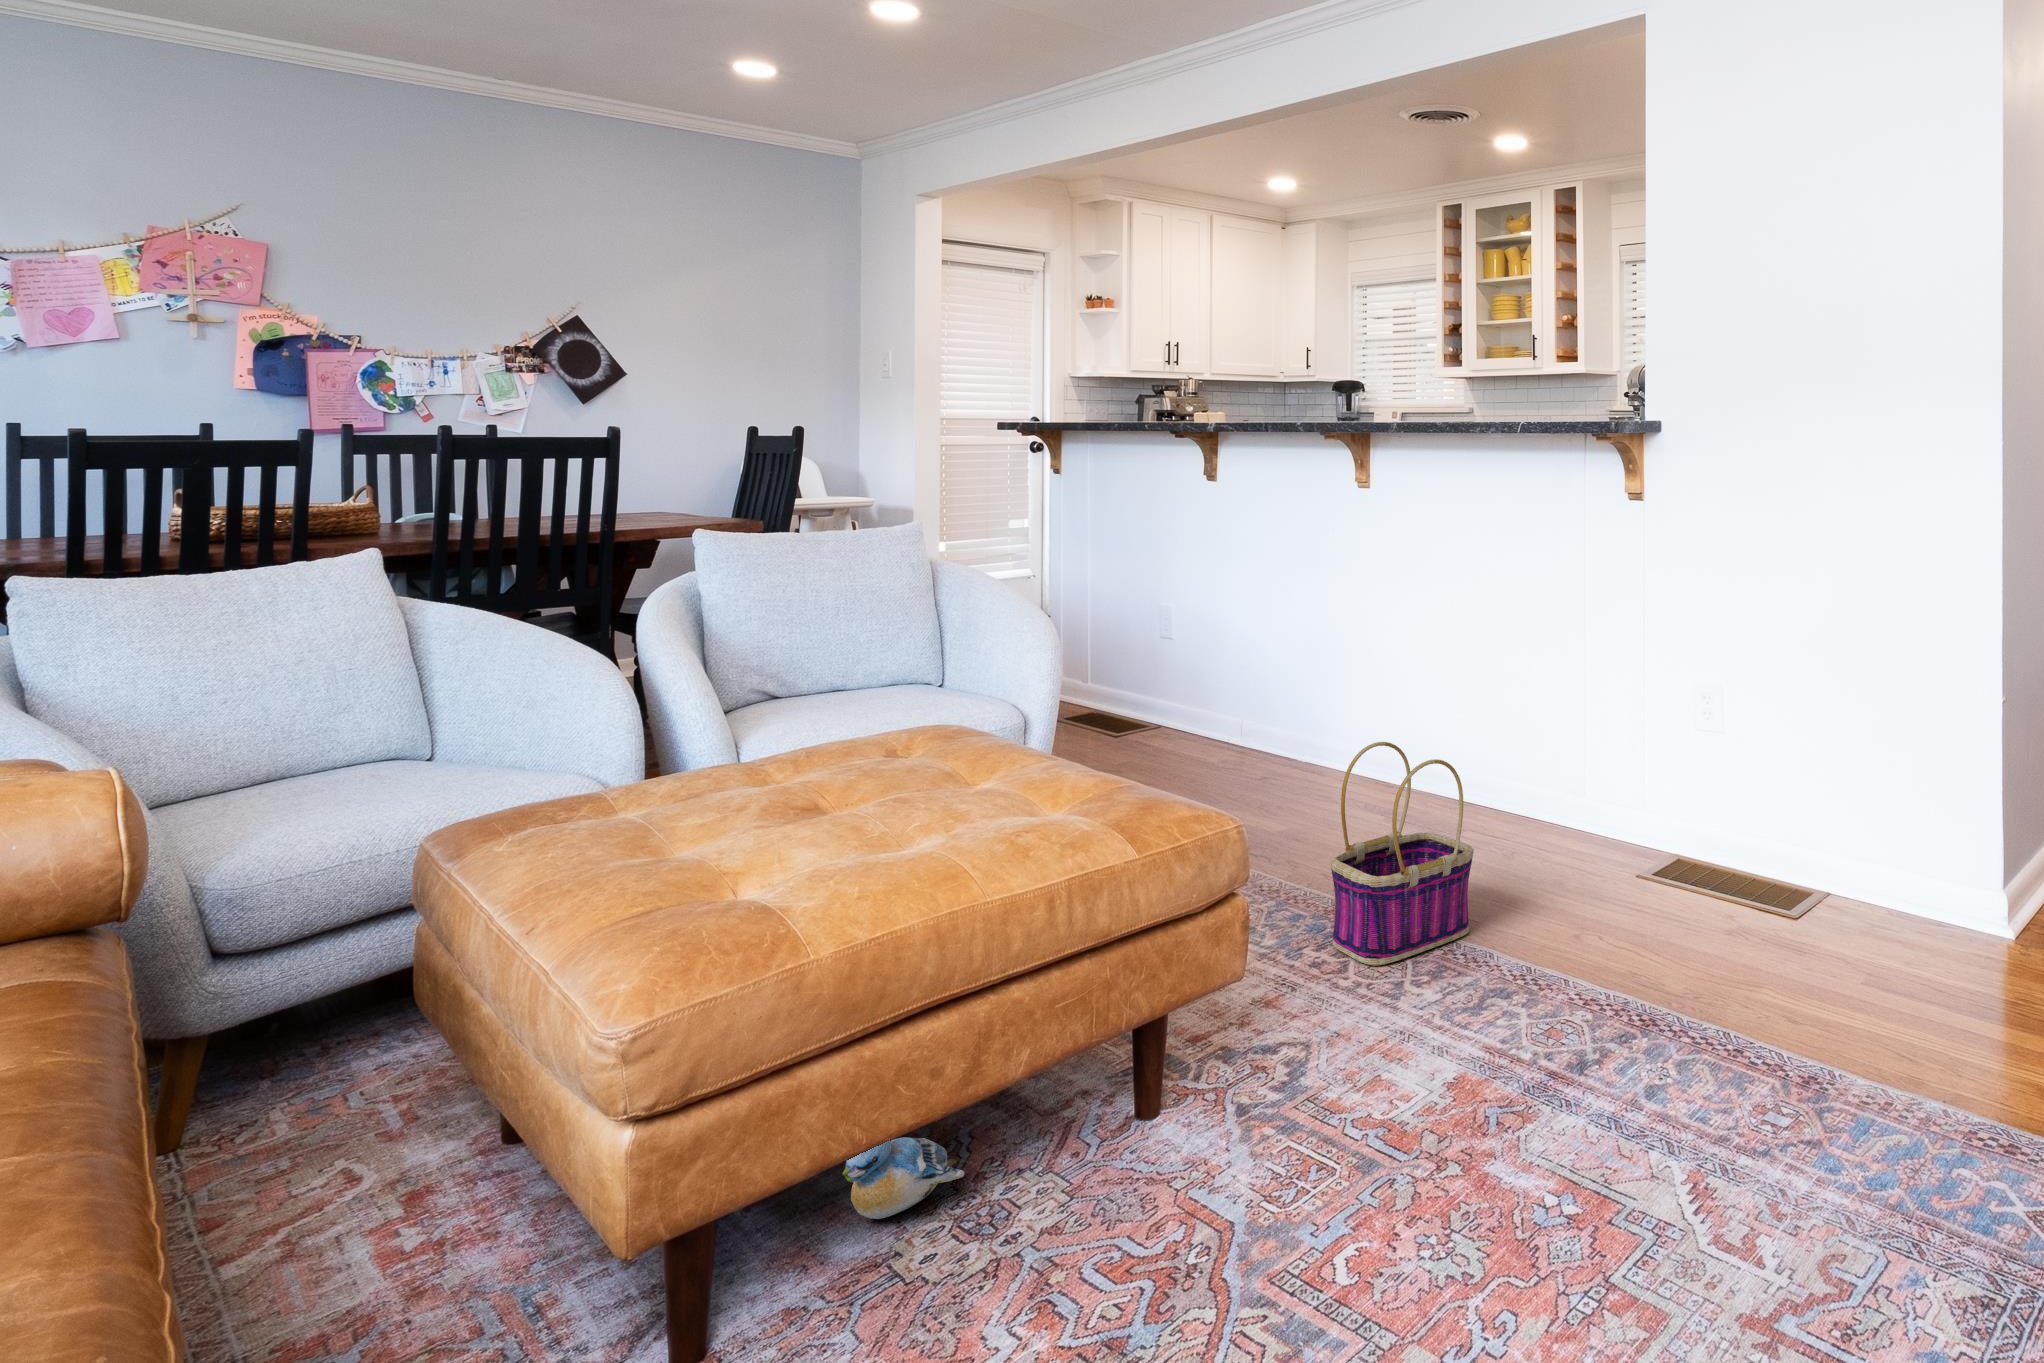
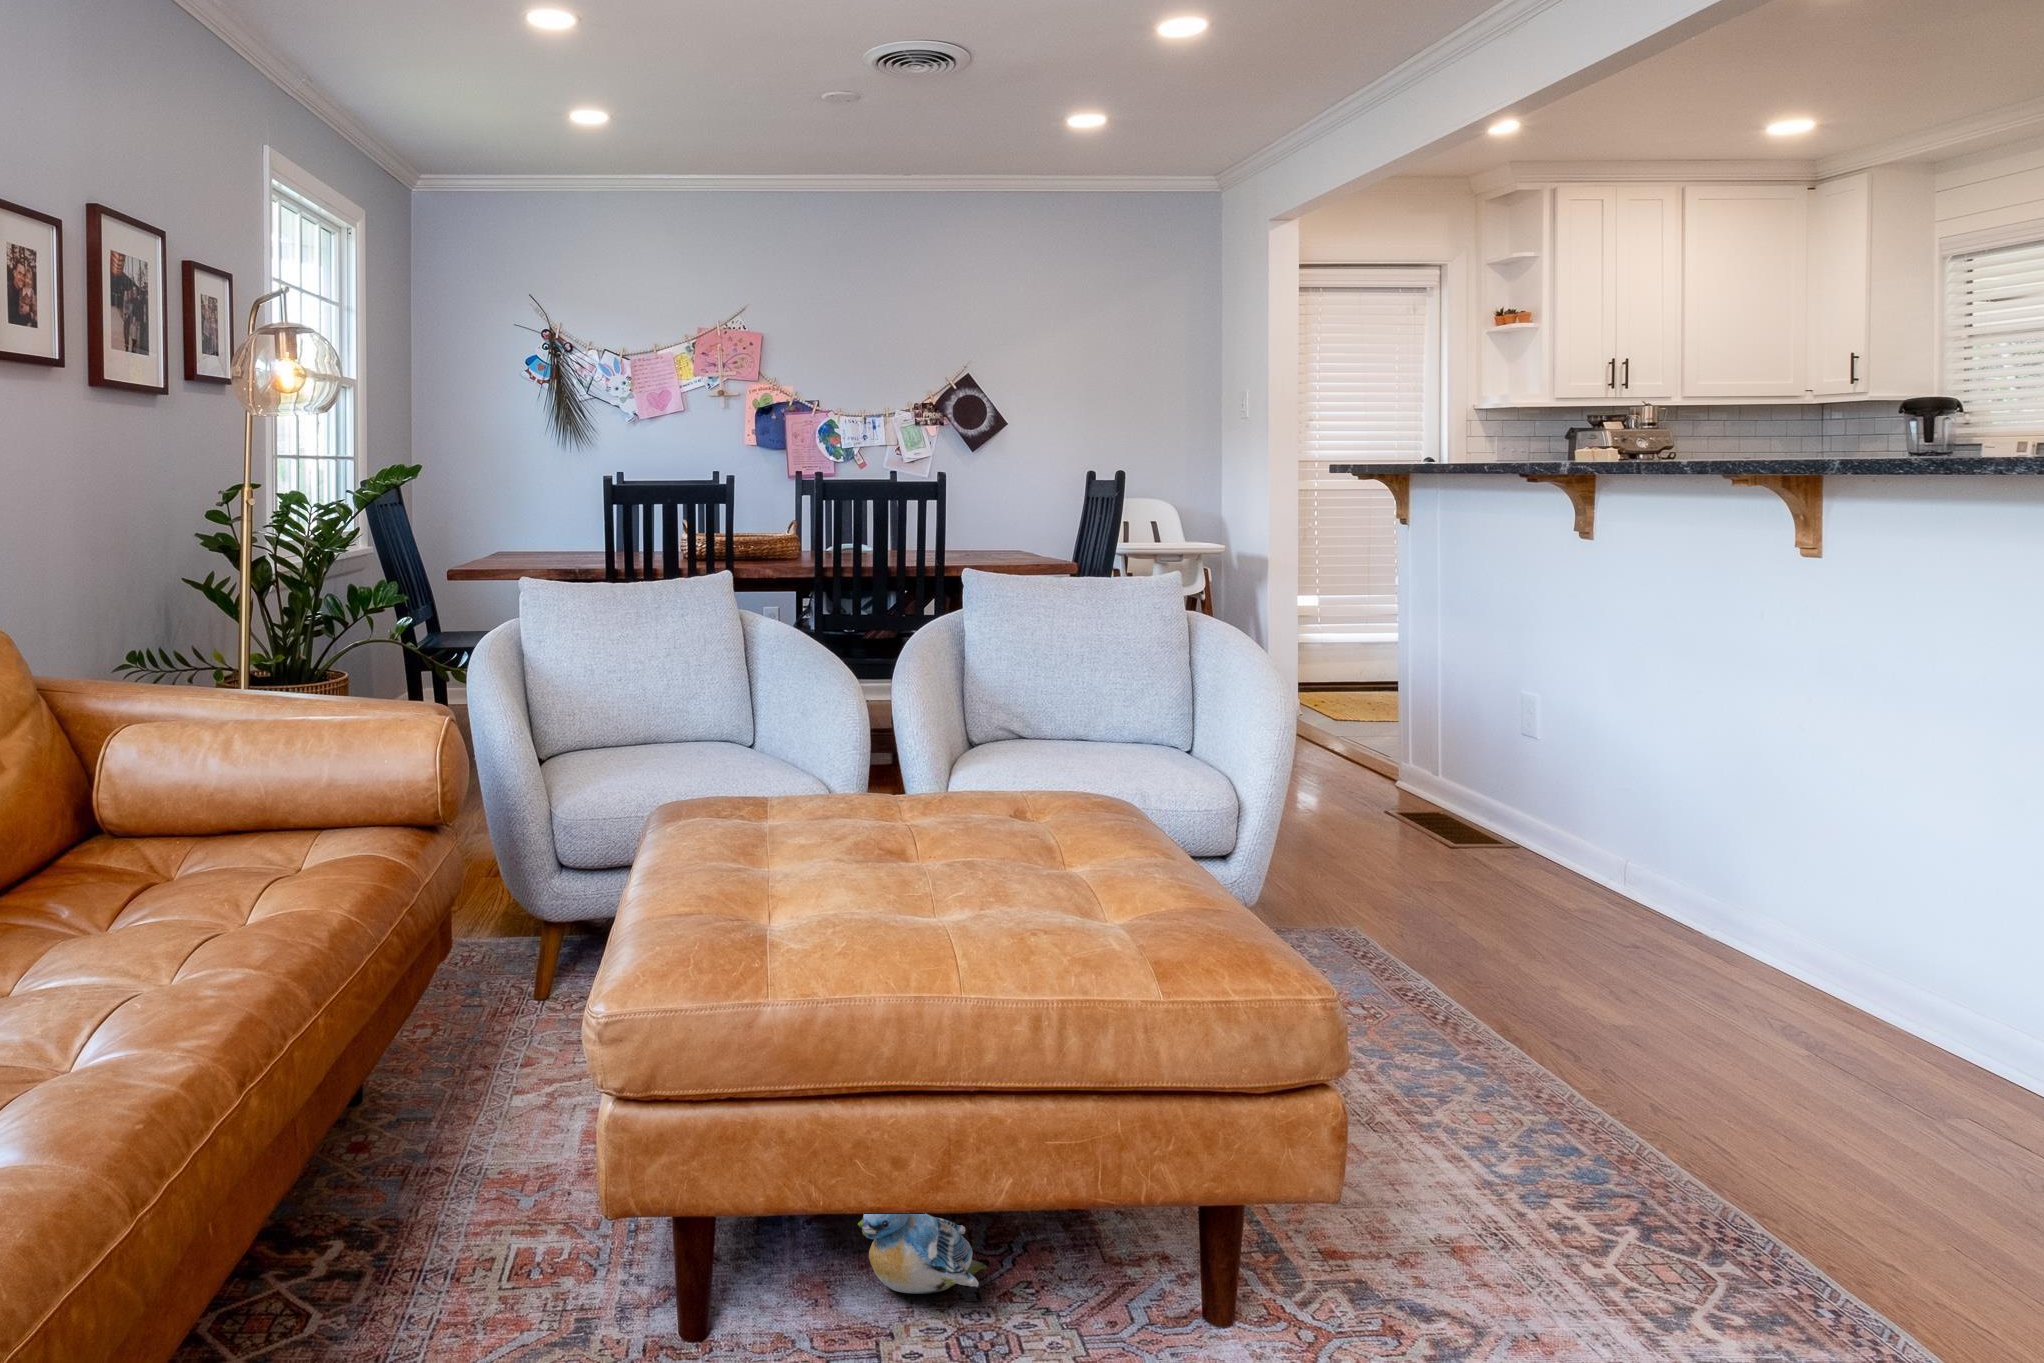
basket: present [1331,742,1474,966] -> none [1595,926,1881,1284]

